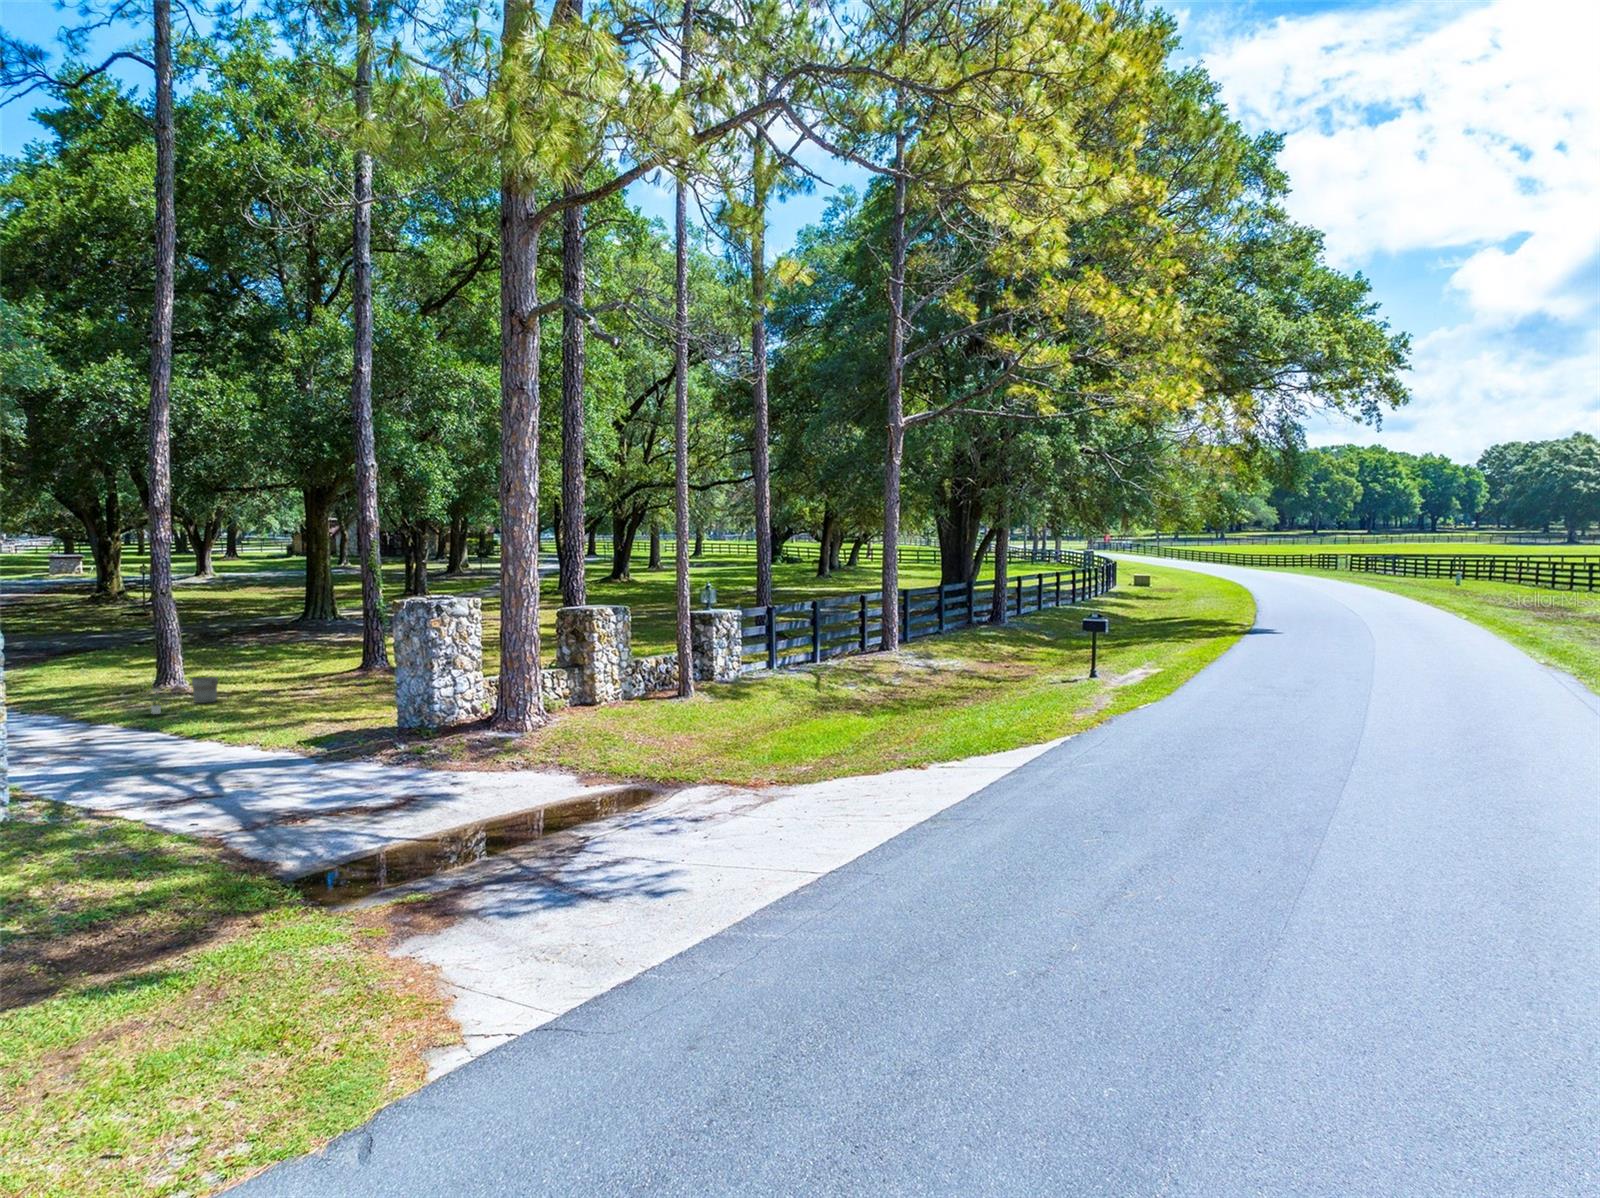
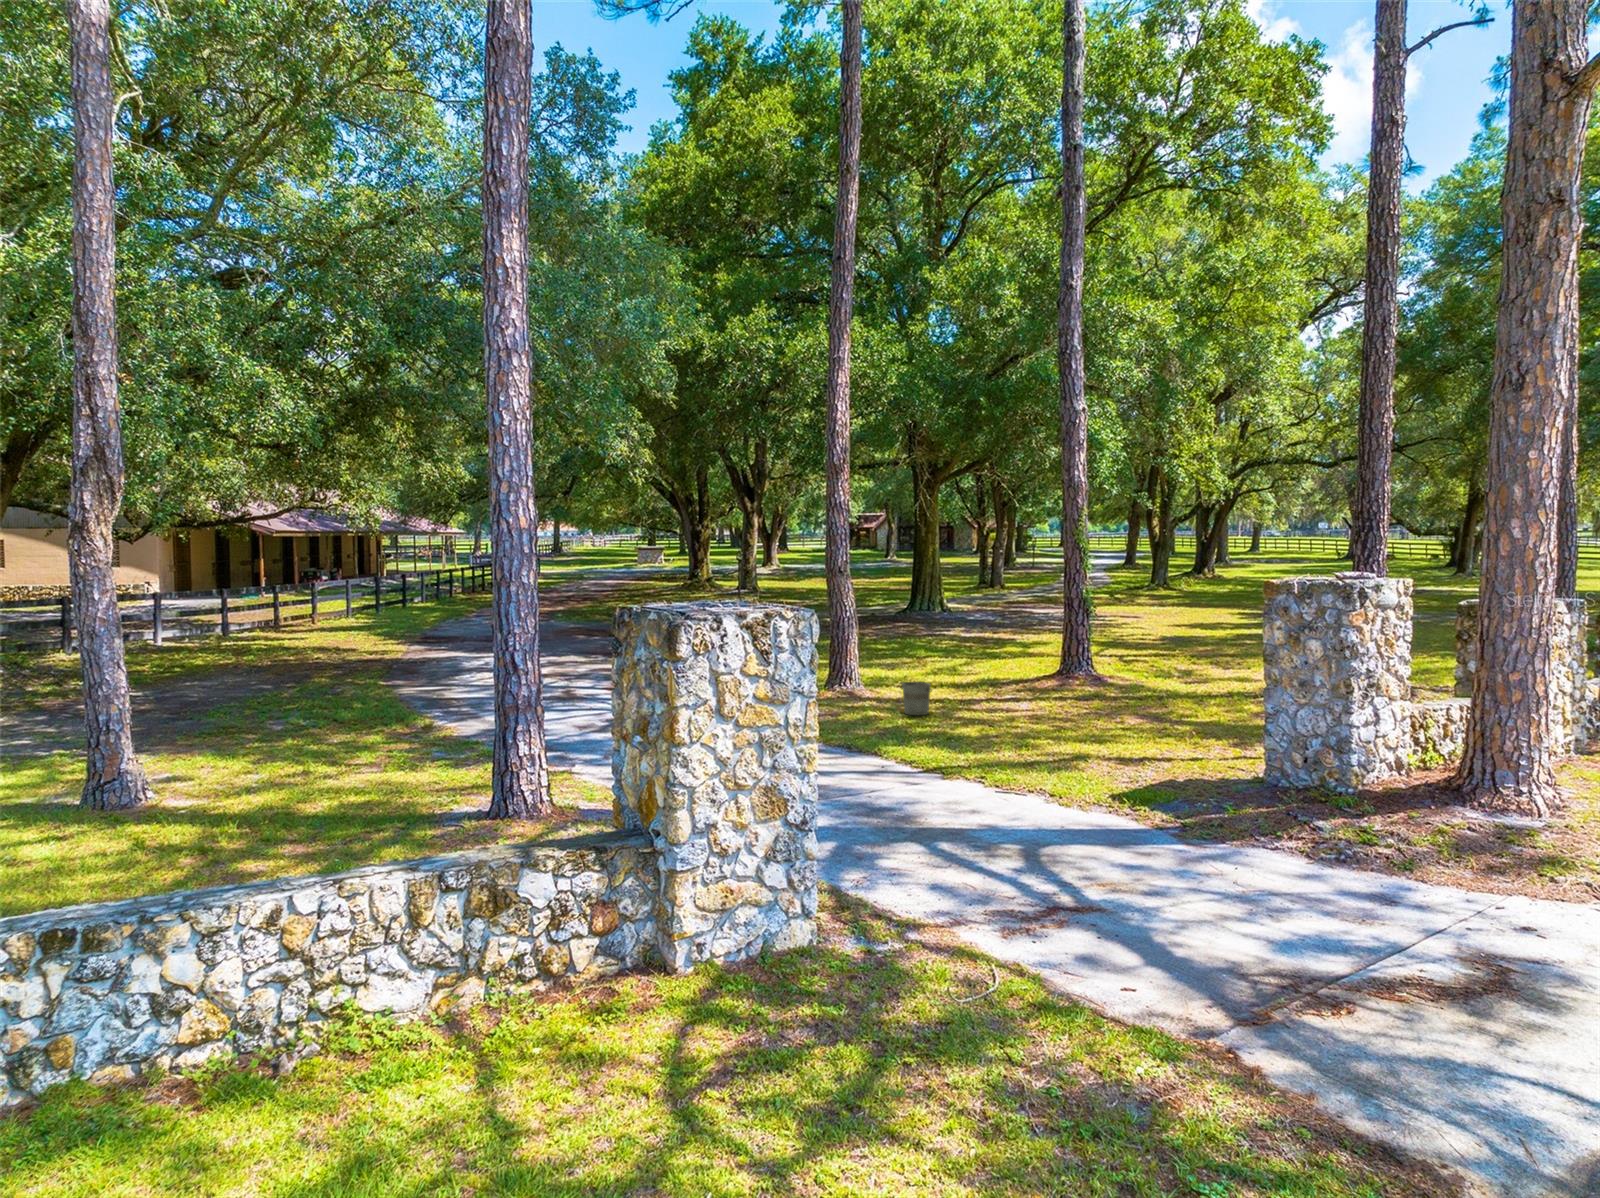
potted plant: present [144,689,172,714] -> none [864,694,898,730]

